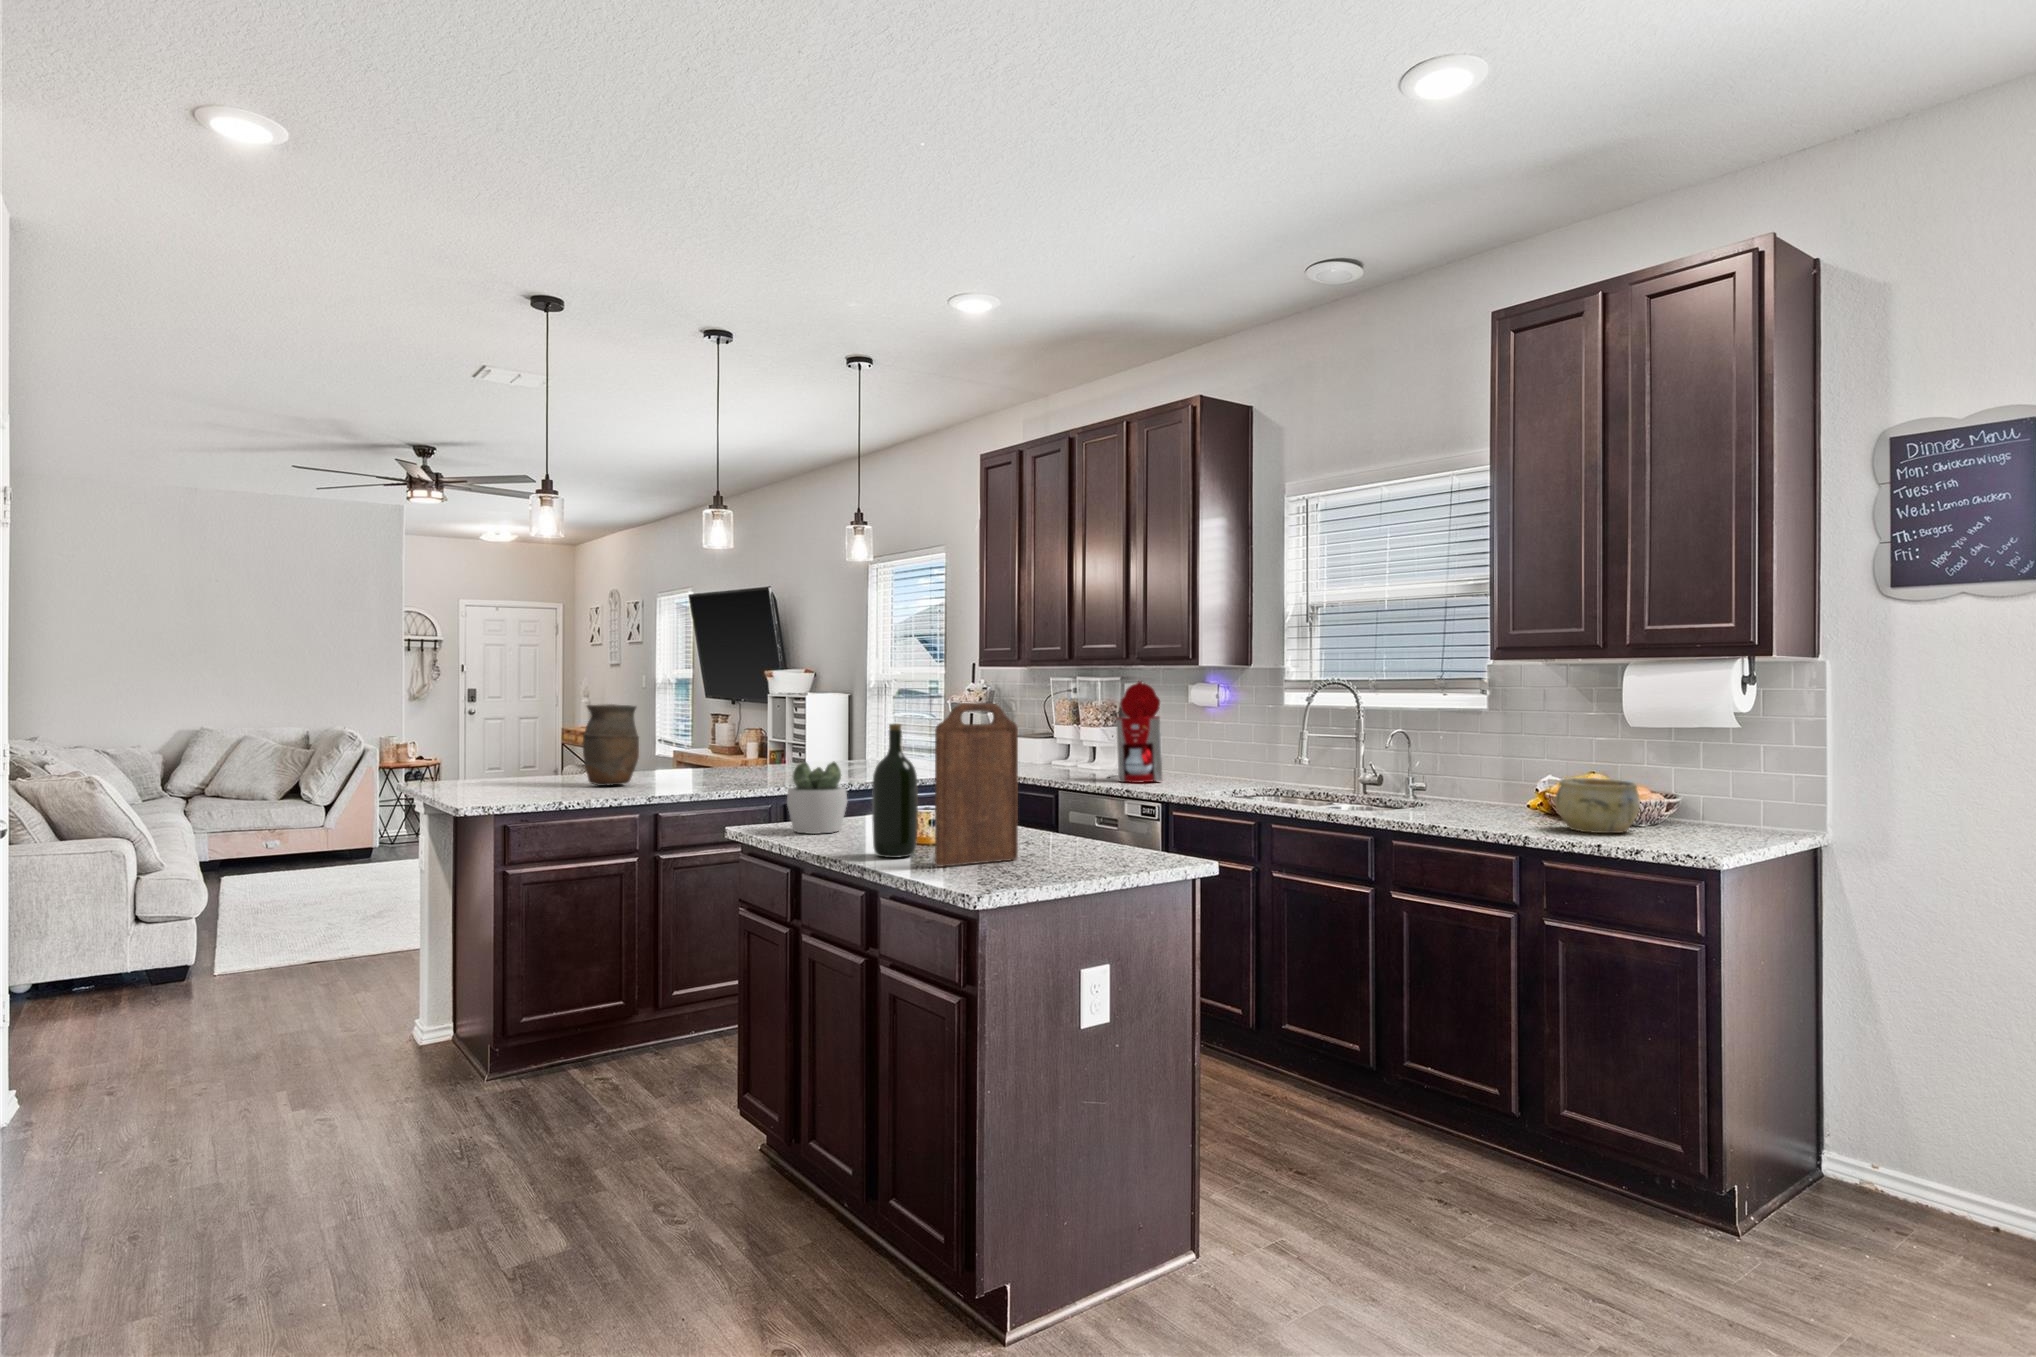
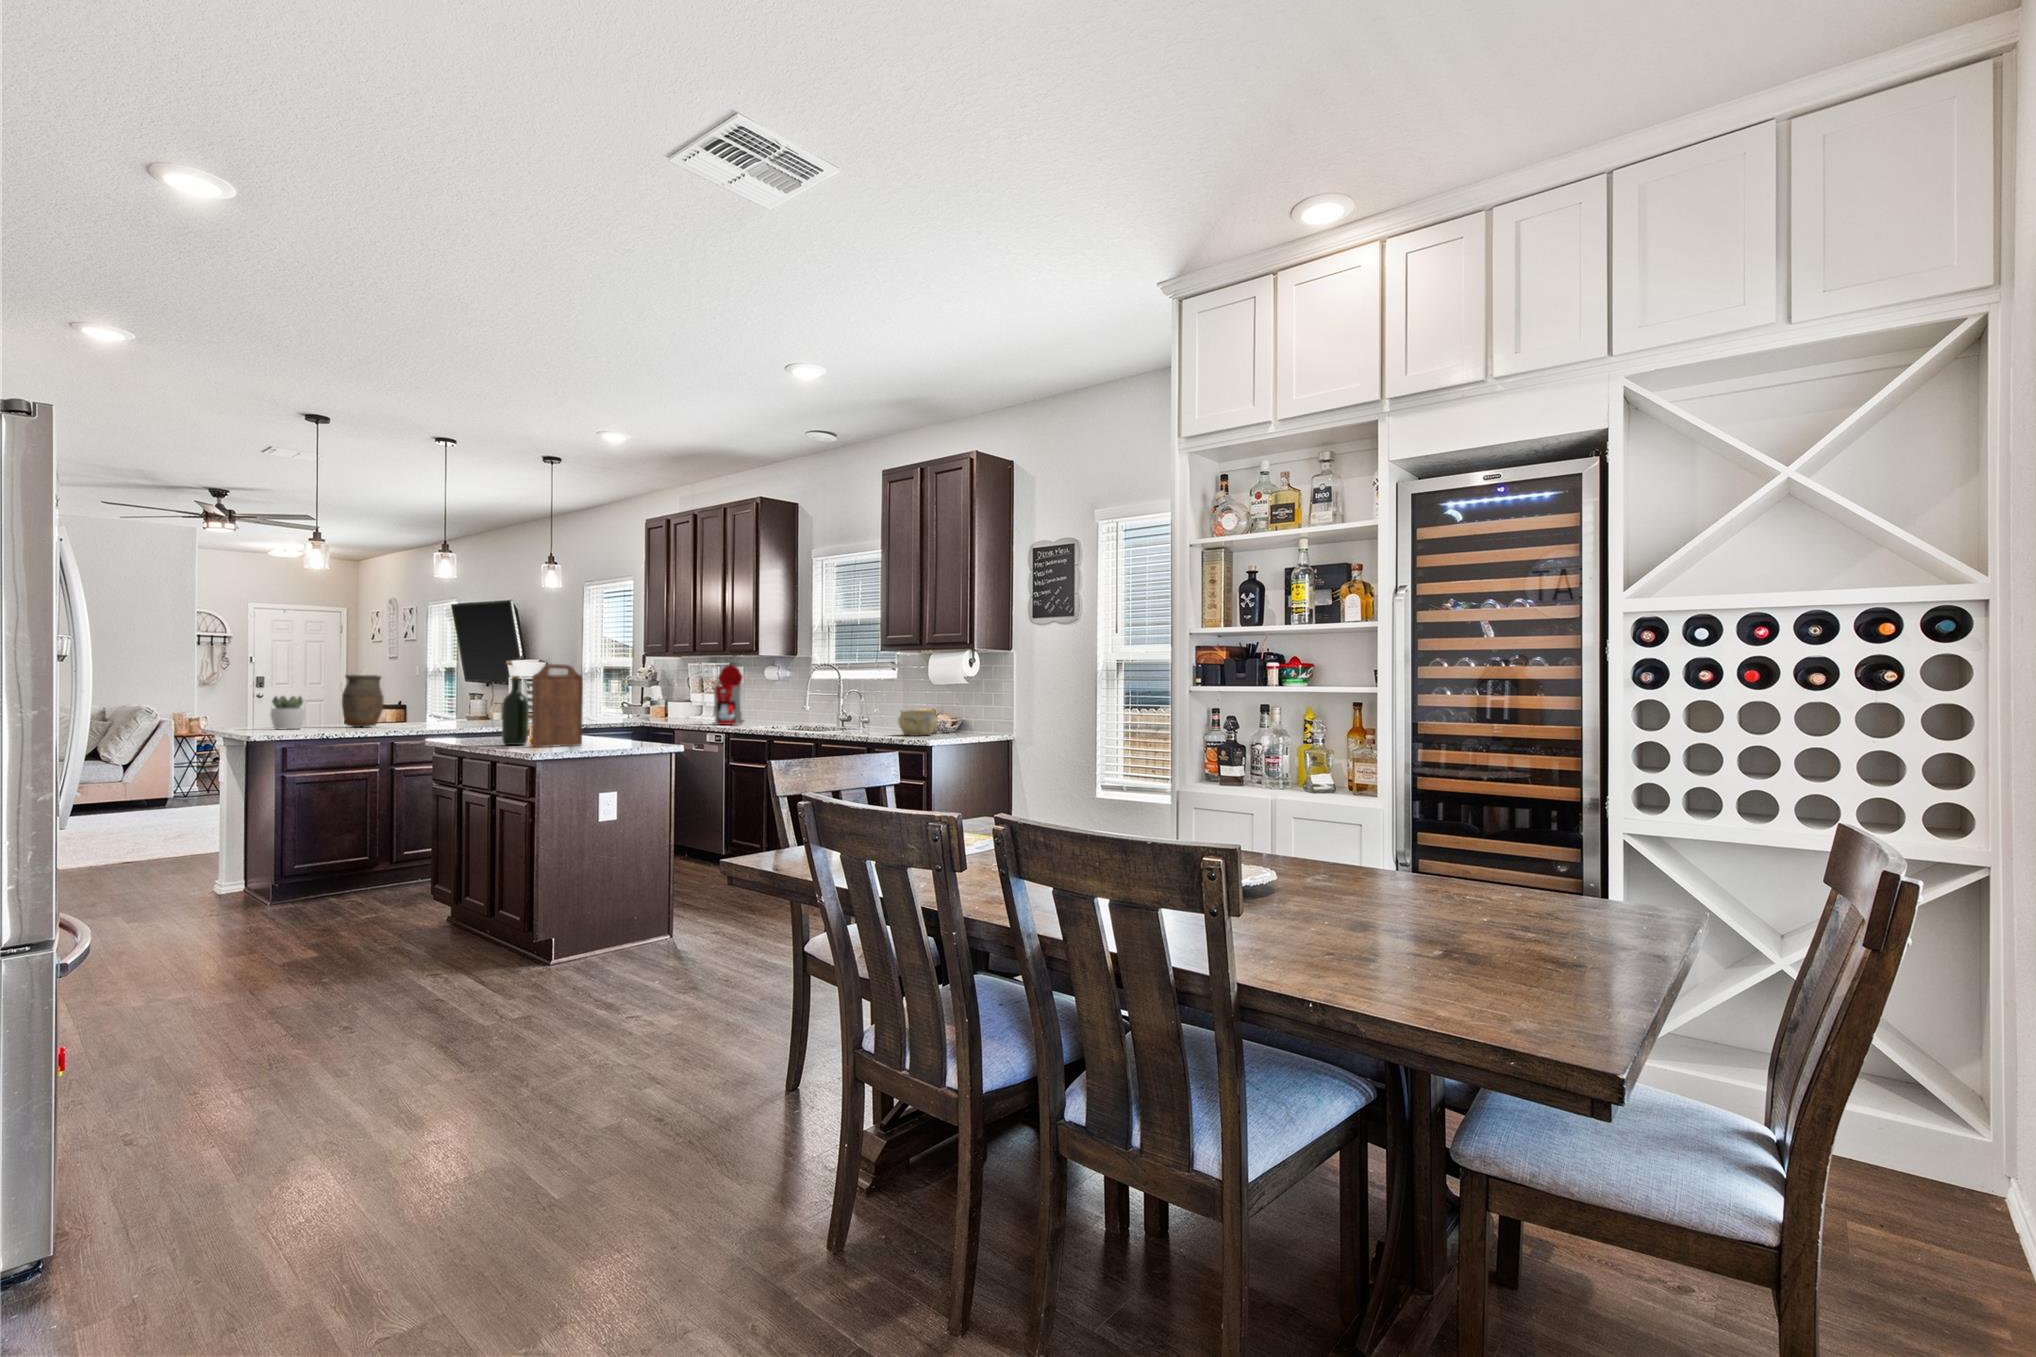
succulent plant: present [787,762,847,834] -> present [271,696,305,729]

